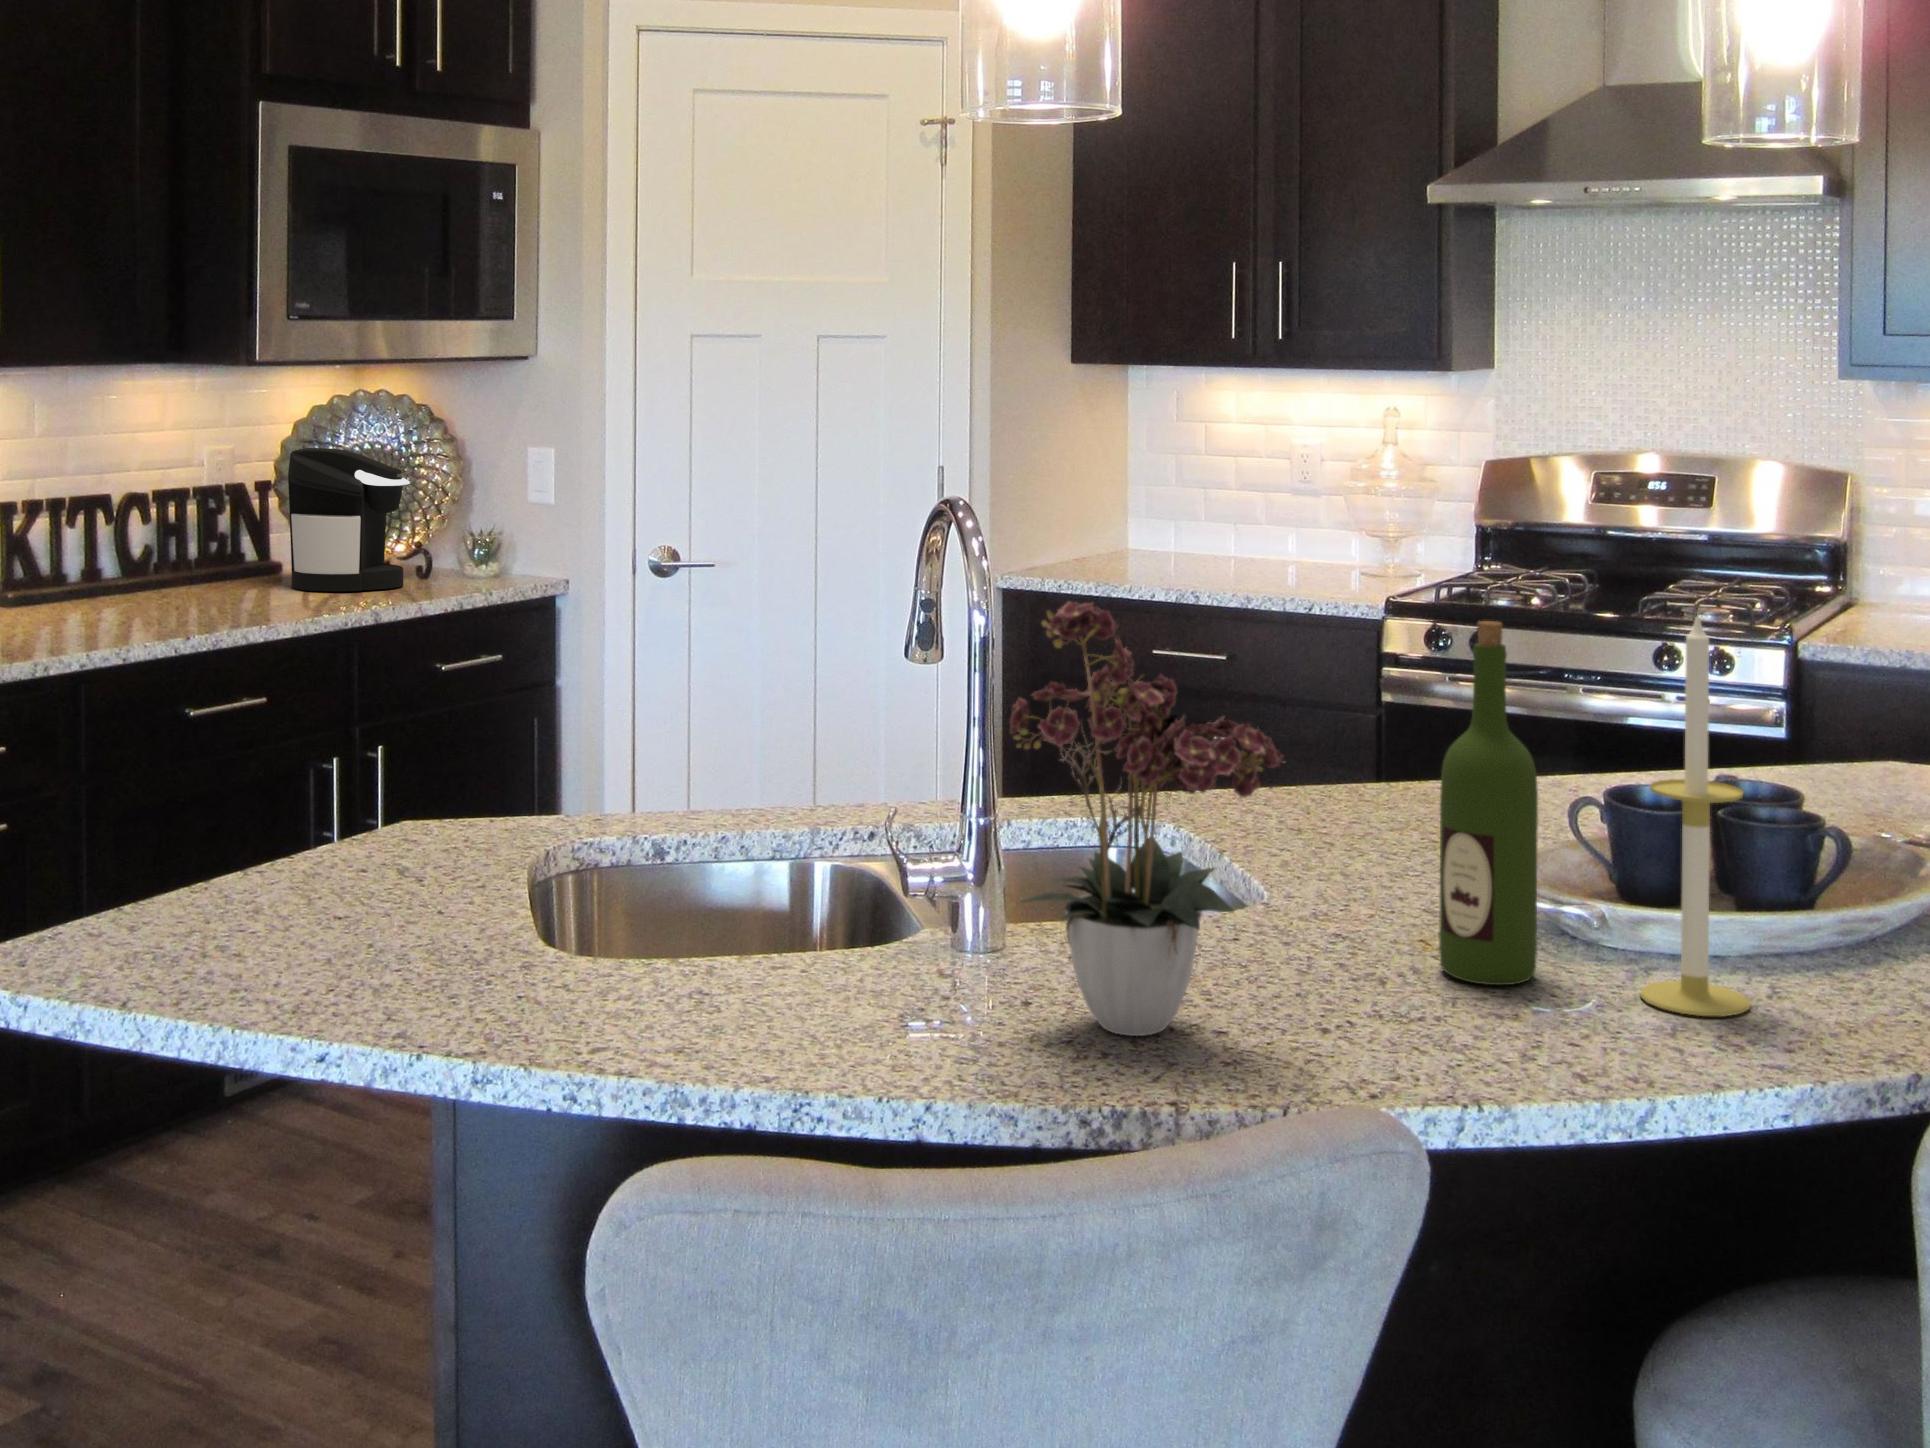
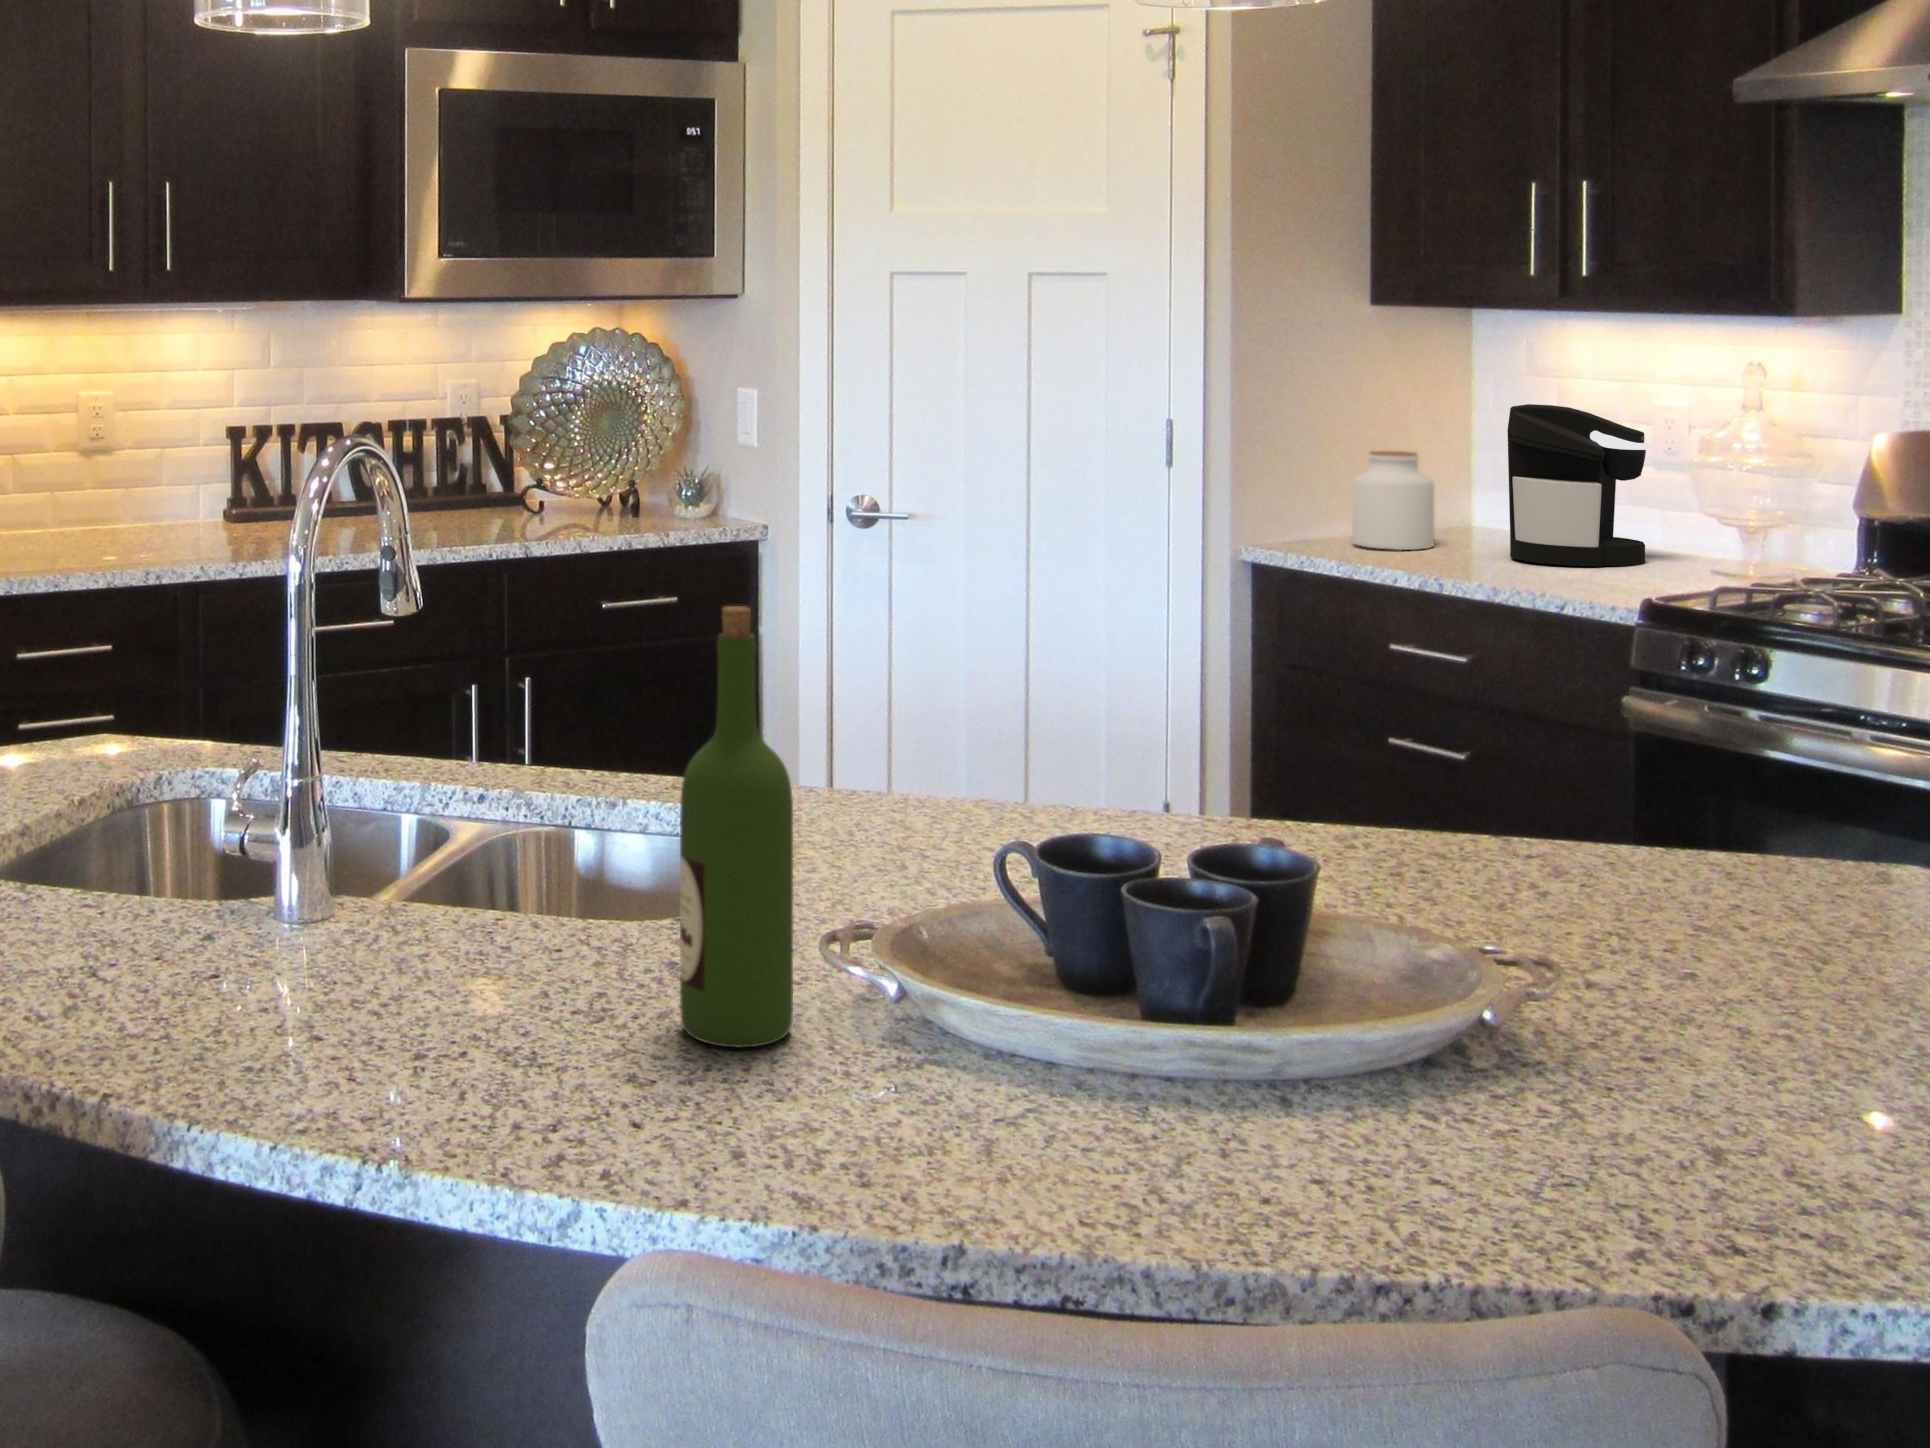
coffee maker: present [288,448,410,591] -> present [1507,404,1655,567]
jar: none [1080,487,1147,571] -> present [1352,451,1434,550]
flower arrangement: present [1010,602,1282,1036] -> none [115,528,394,1028]
candle: present [1640,616,1750,1016] -> none [838,610,970,1130]

